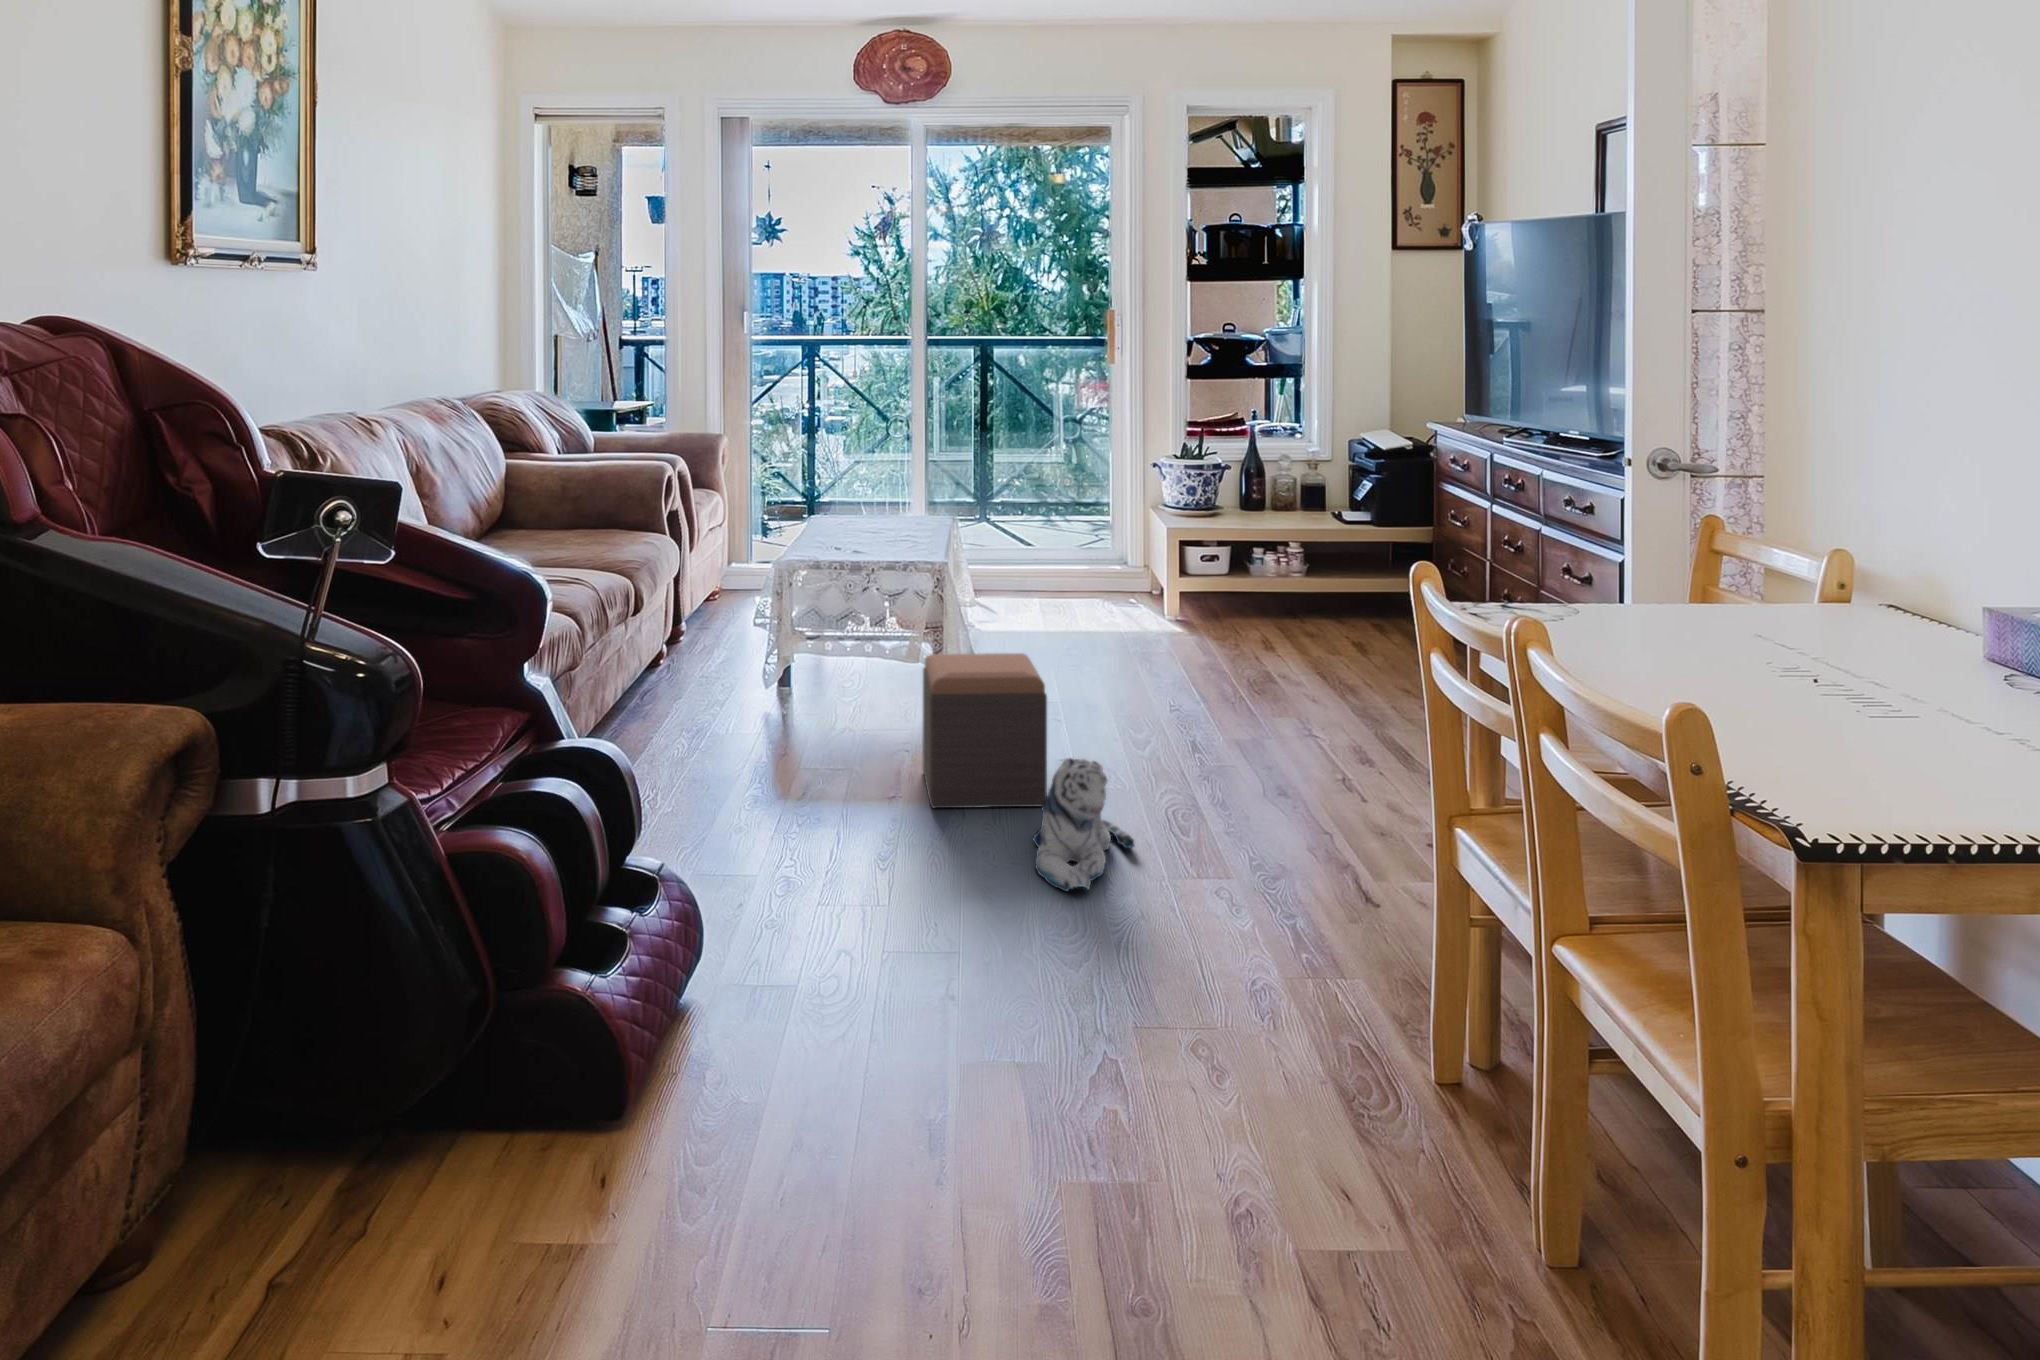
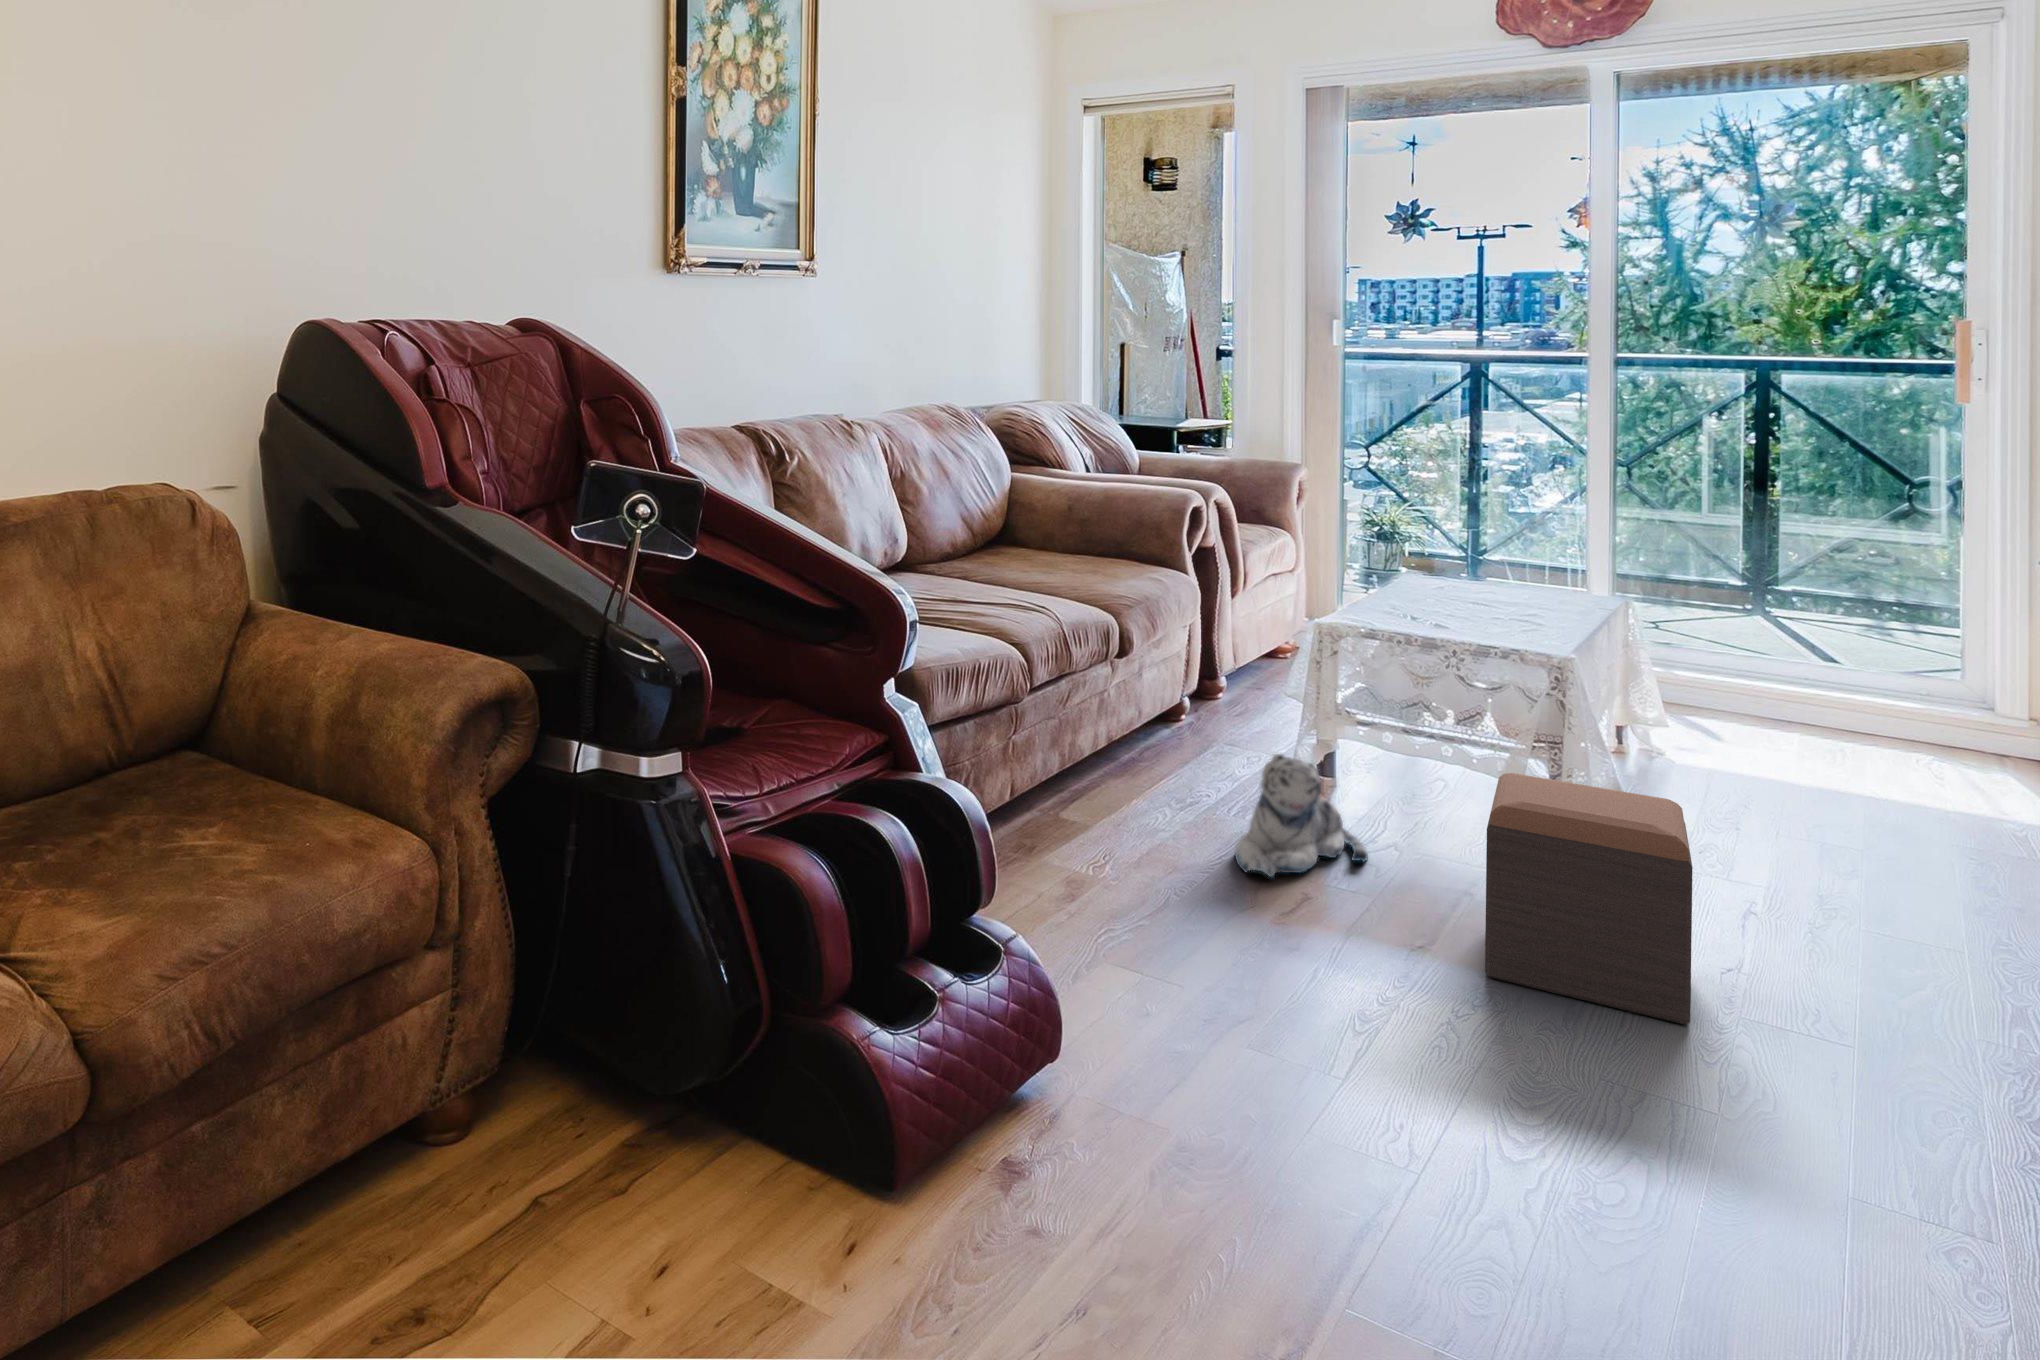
plush toy: present [1033,758,1134,891] -> present [1235,754,1368,878]

